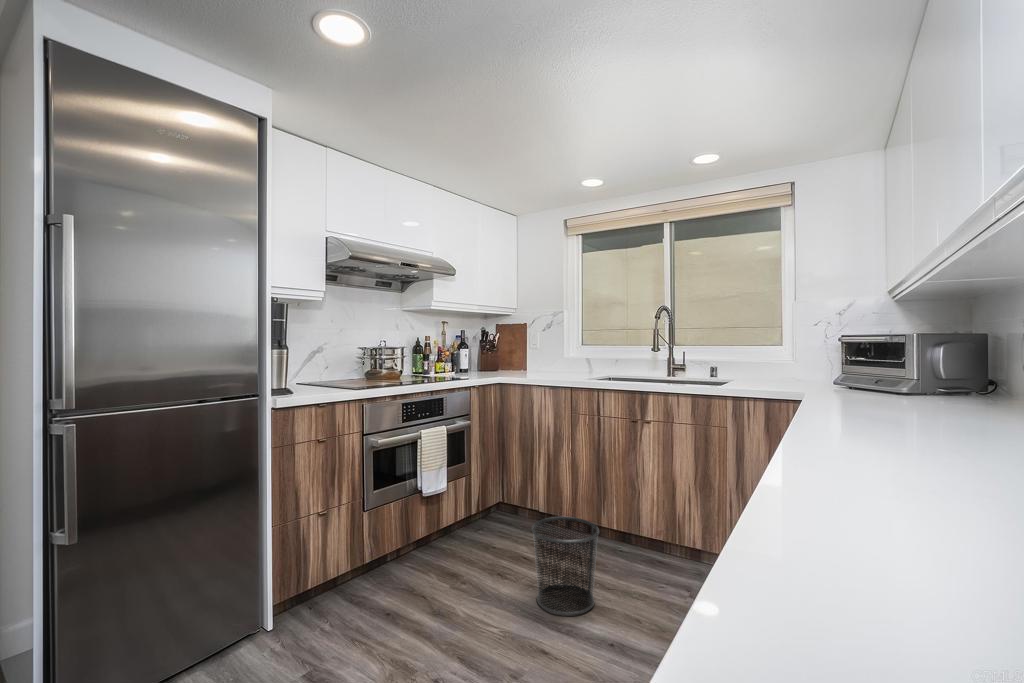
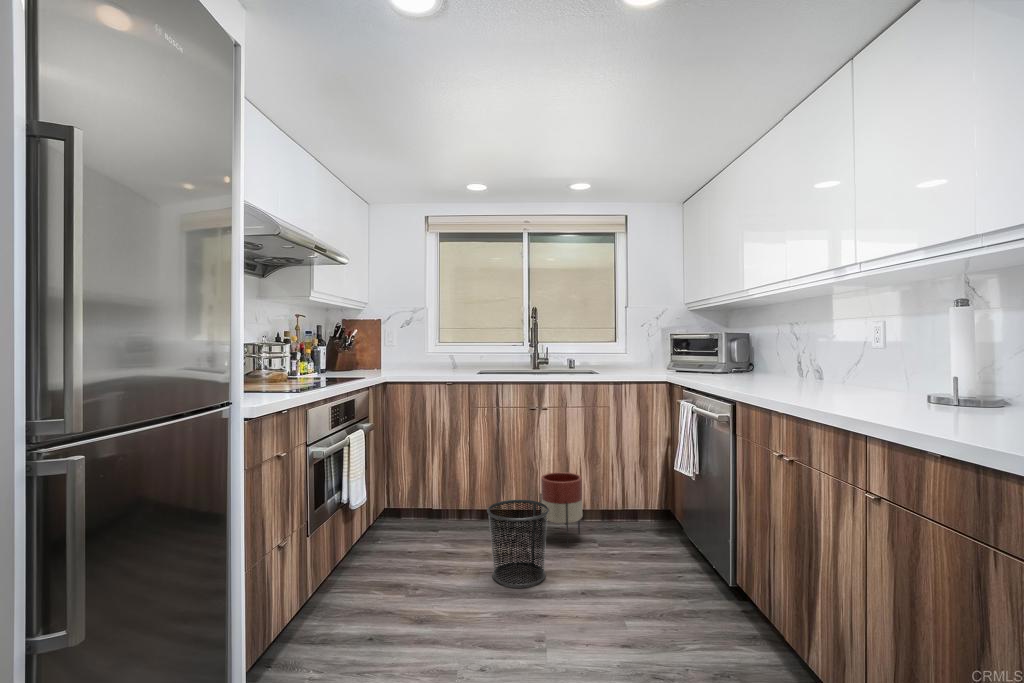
planter: none [628,496,678,585] -> present [540,472,583,547]

